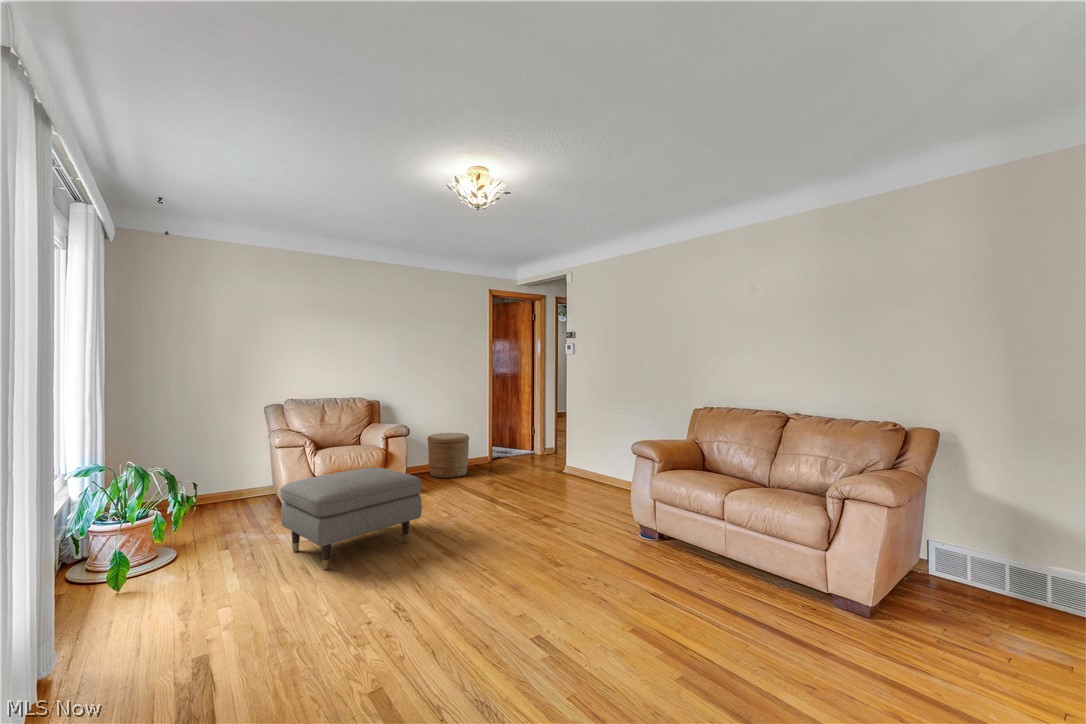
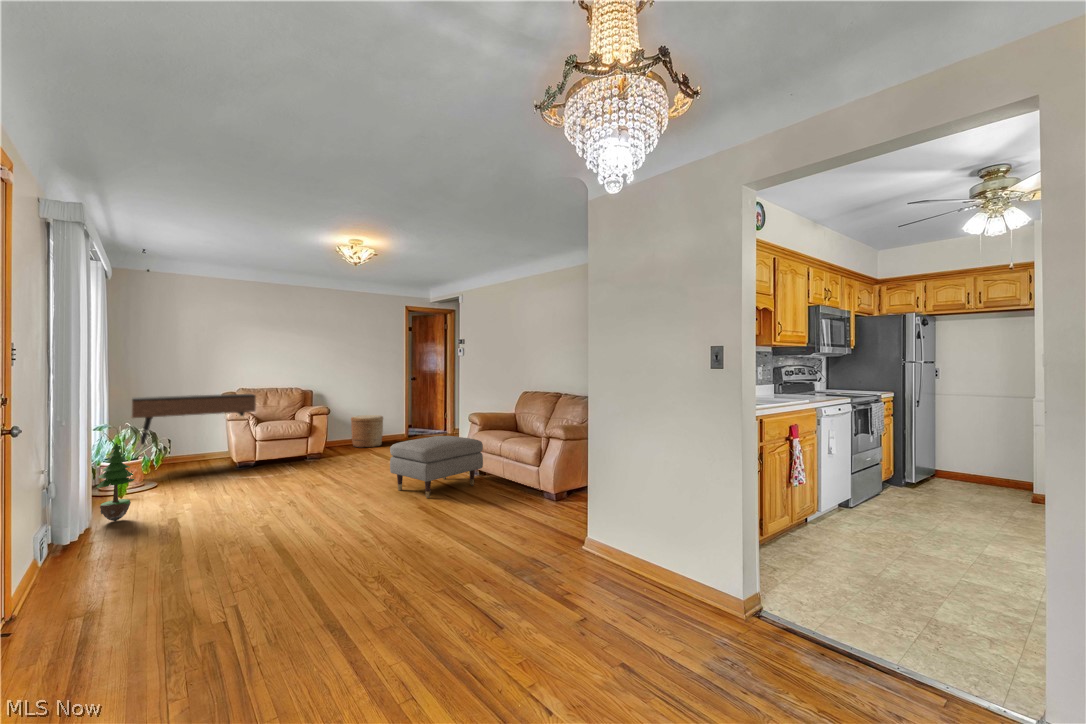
console table: none [137,407,312,541] -> present [131,394,256,472]
ottoman: present [280,468,422,570] -> present [390,436,483,498]
potted tree: none [65,514,137,660] -> present [97,443,134,521]

